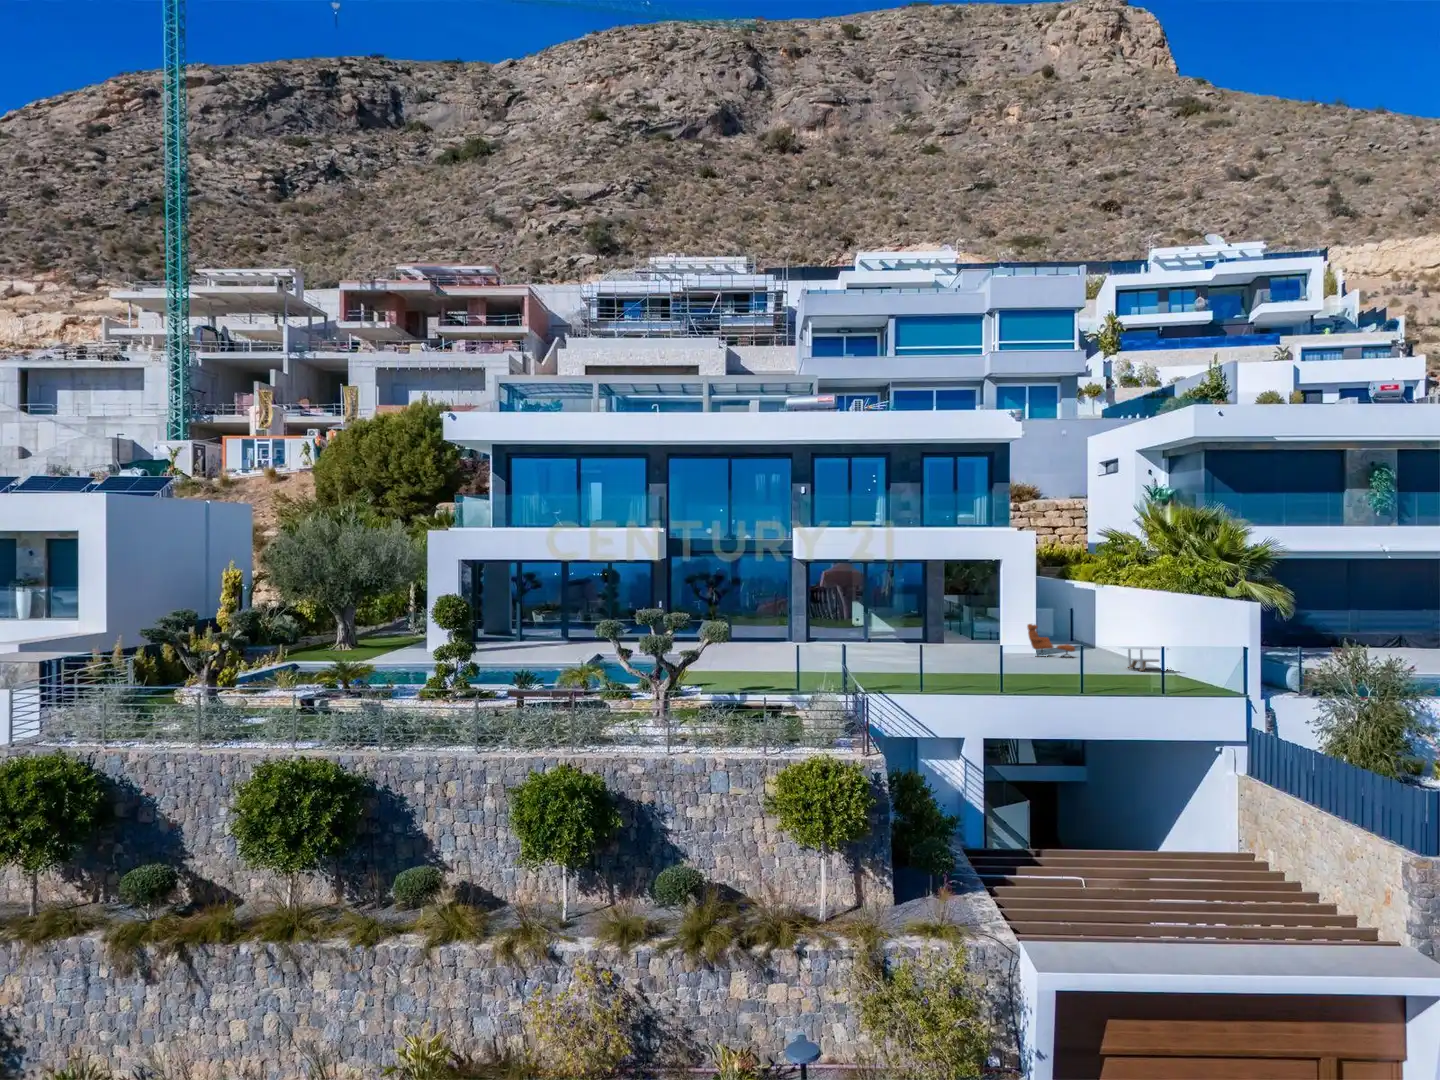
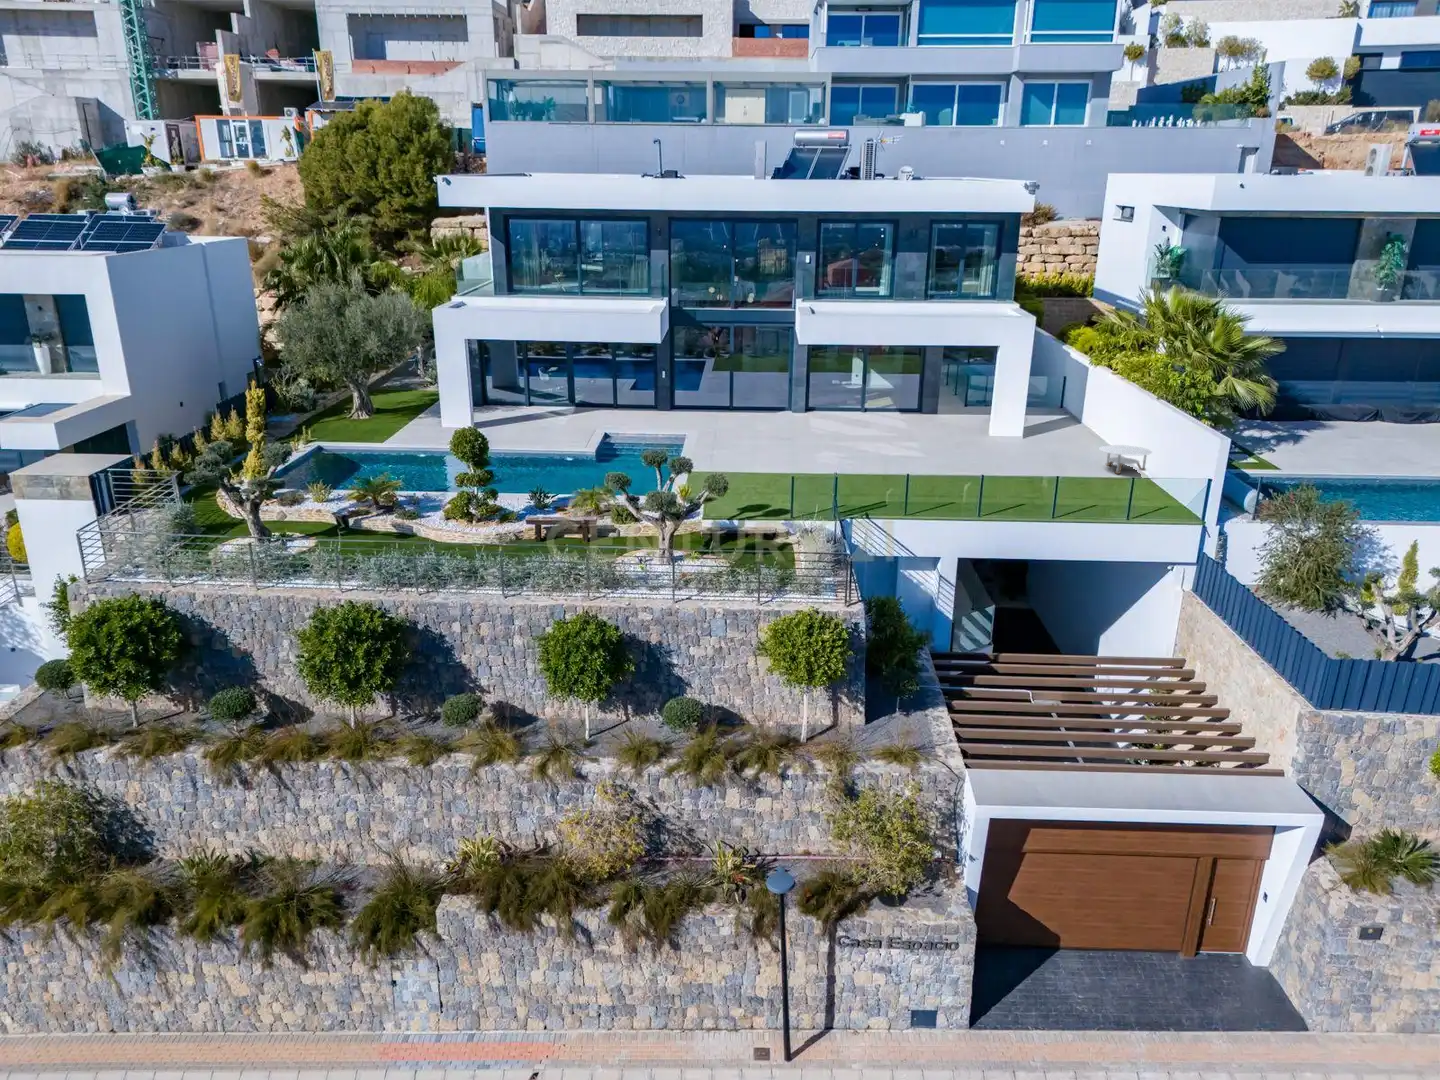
armchair: present [1027,624,1075,657] -> none [1018,403,1061,439]

